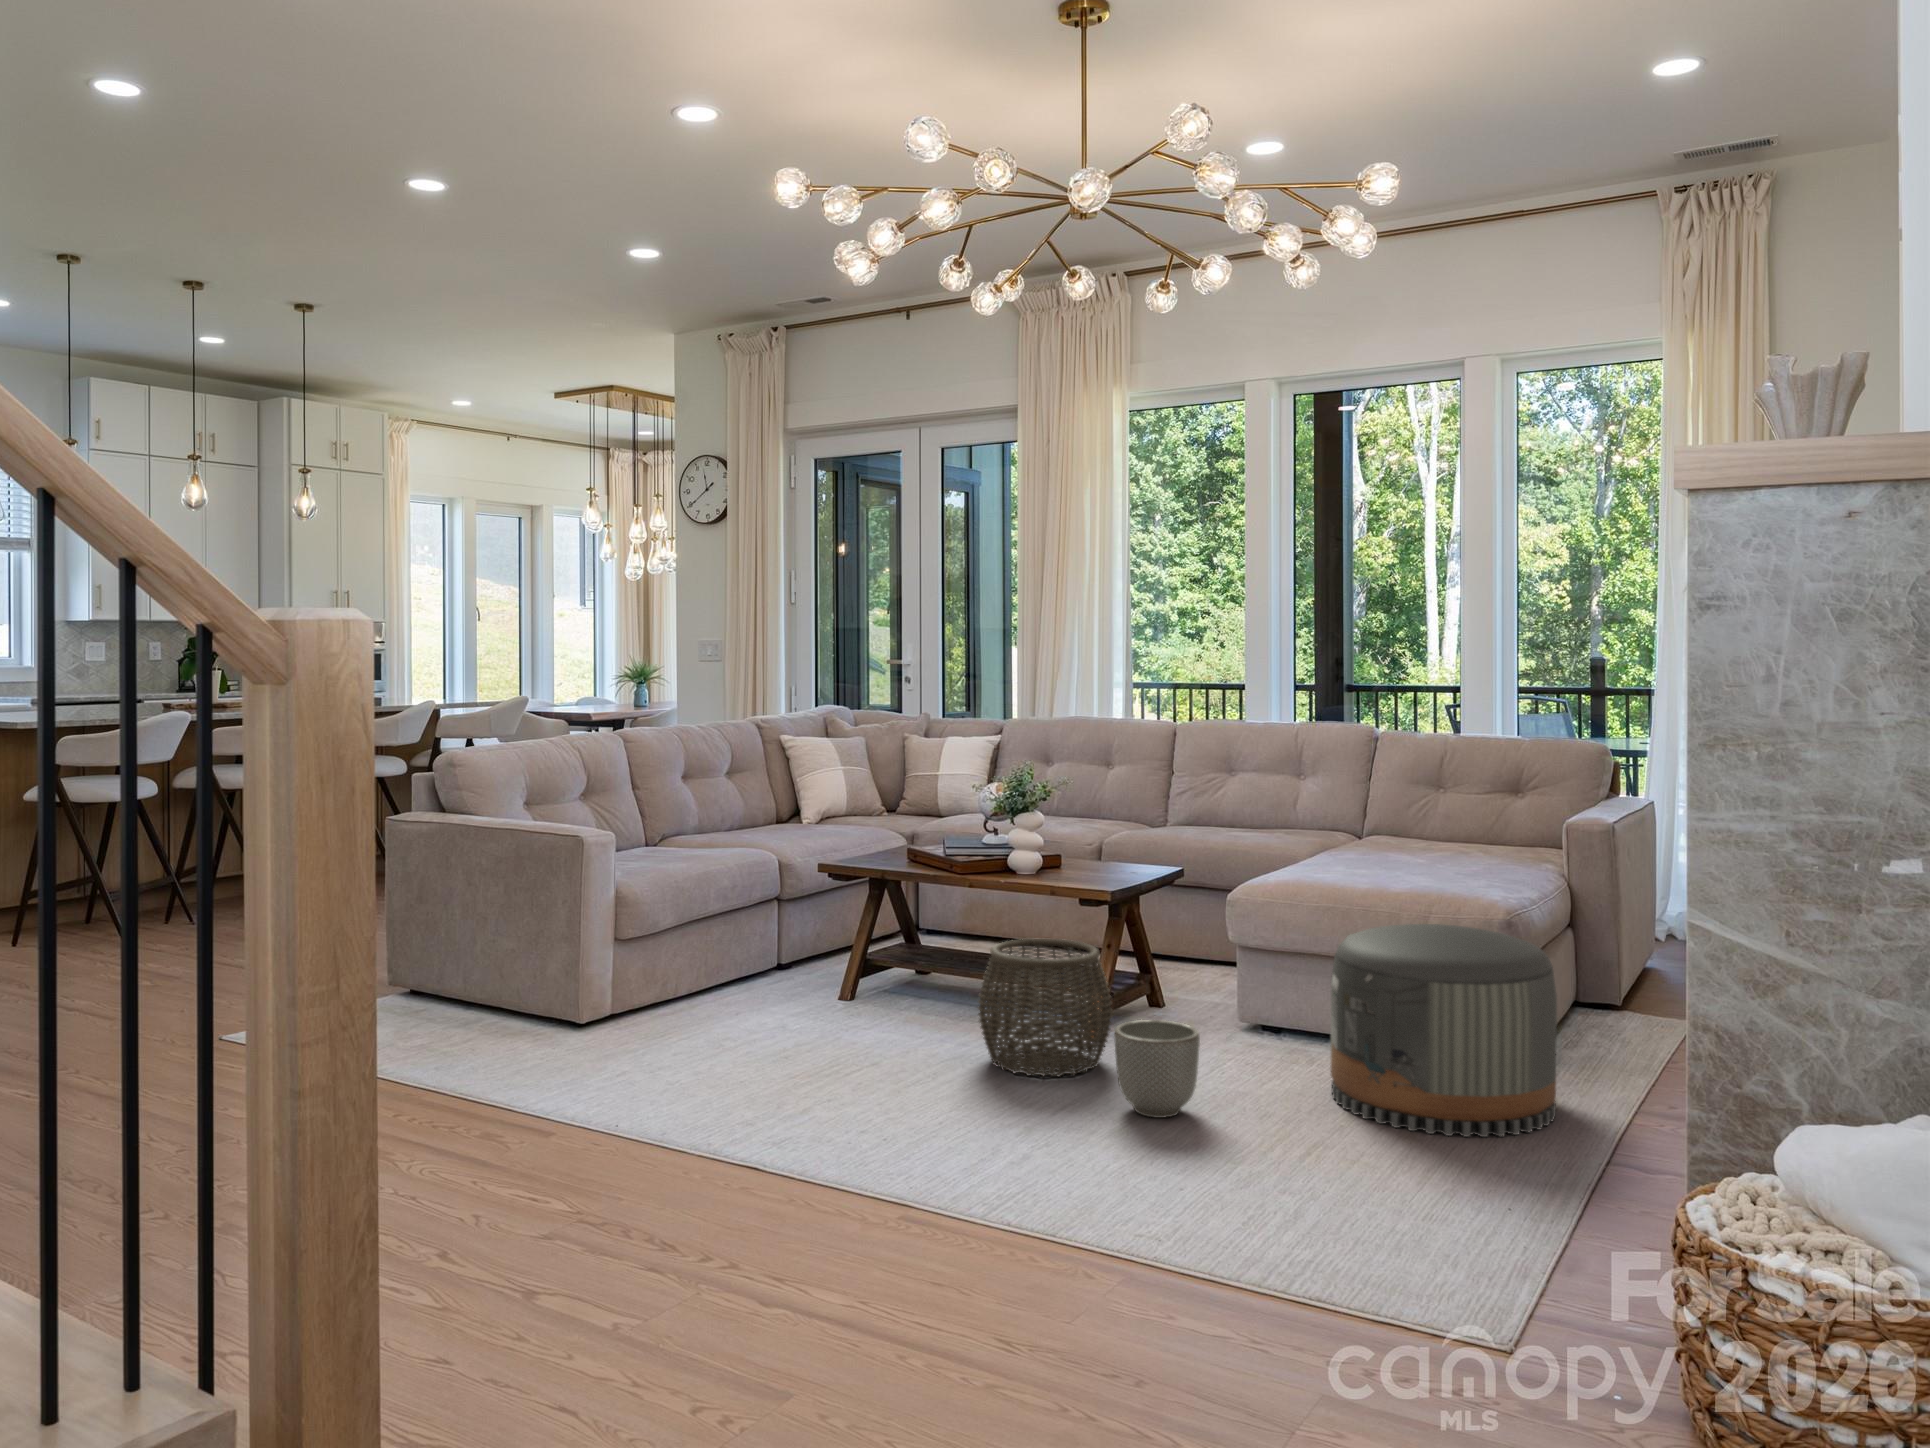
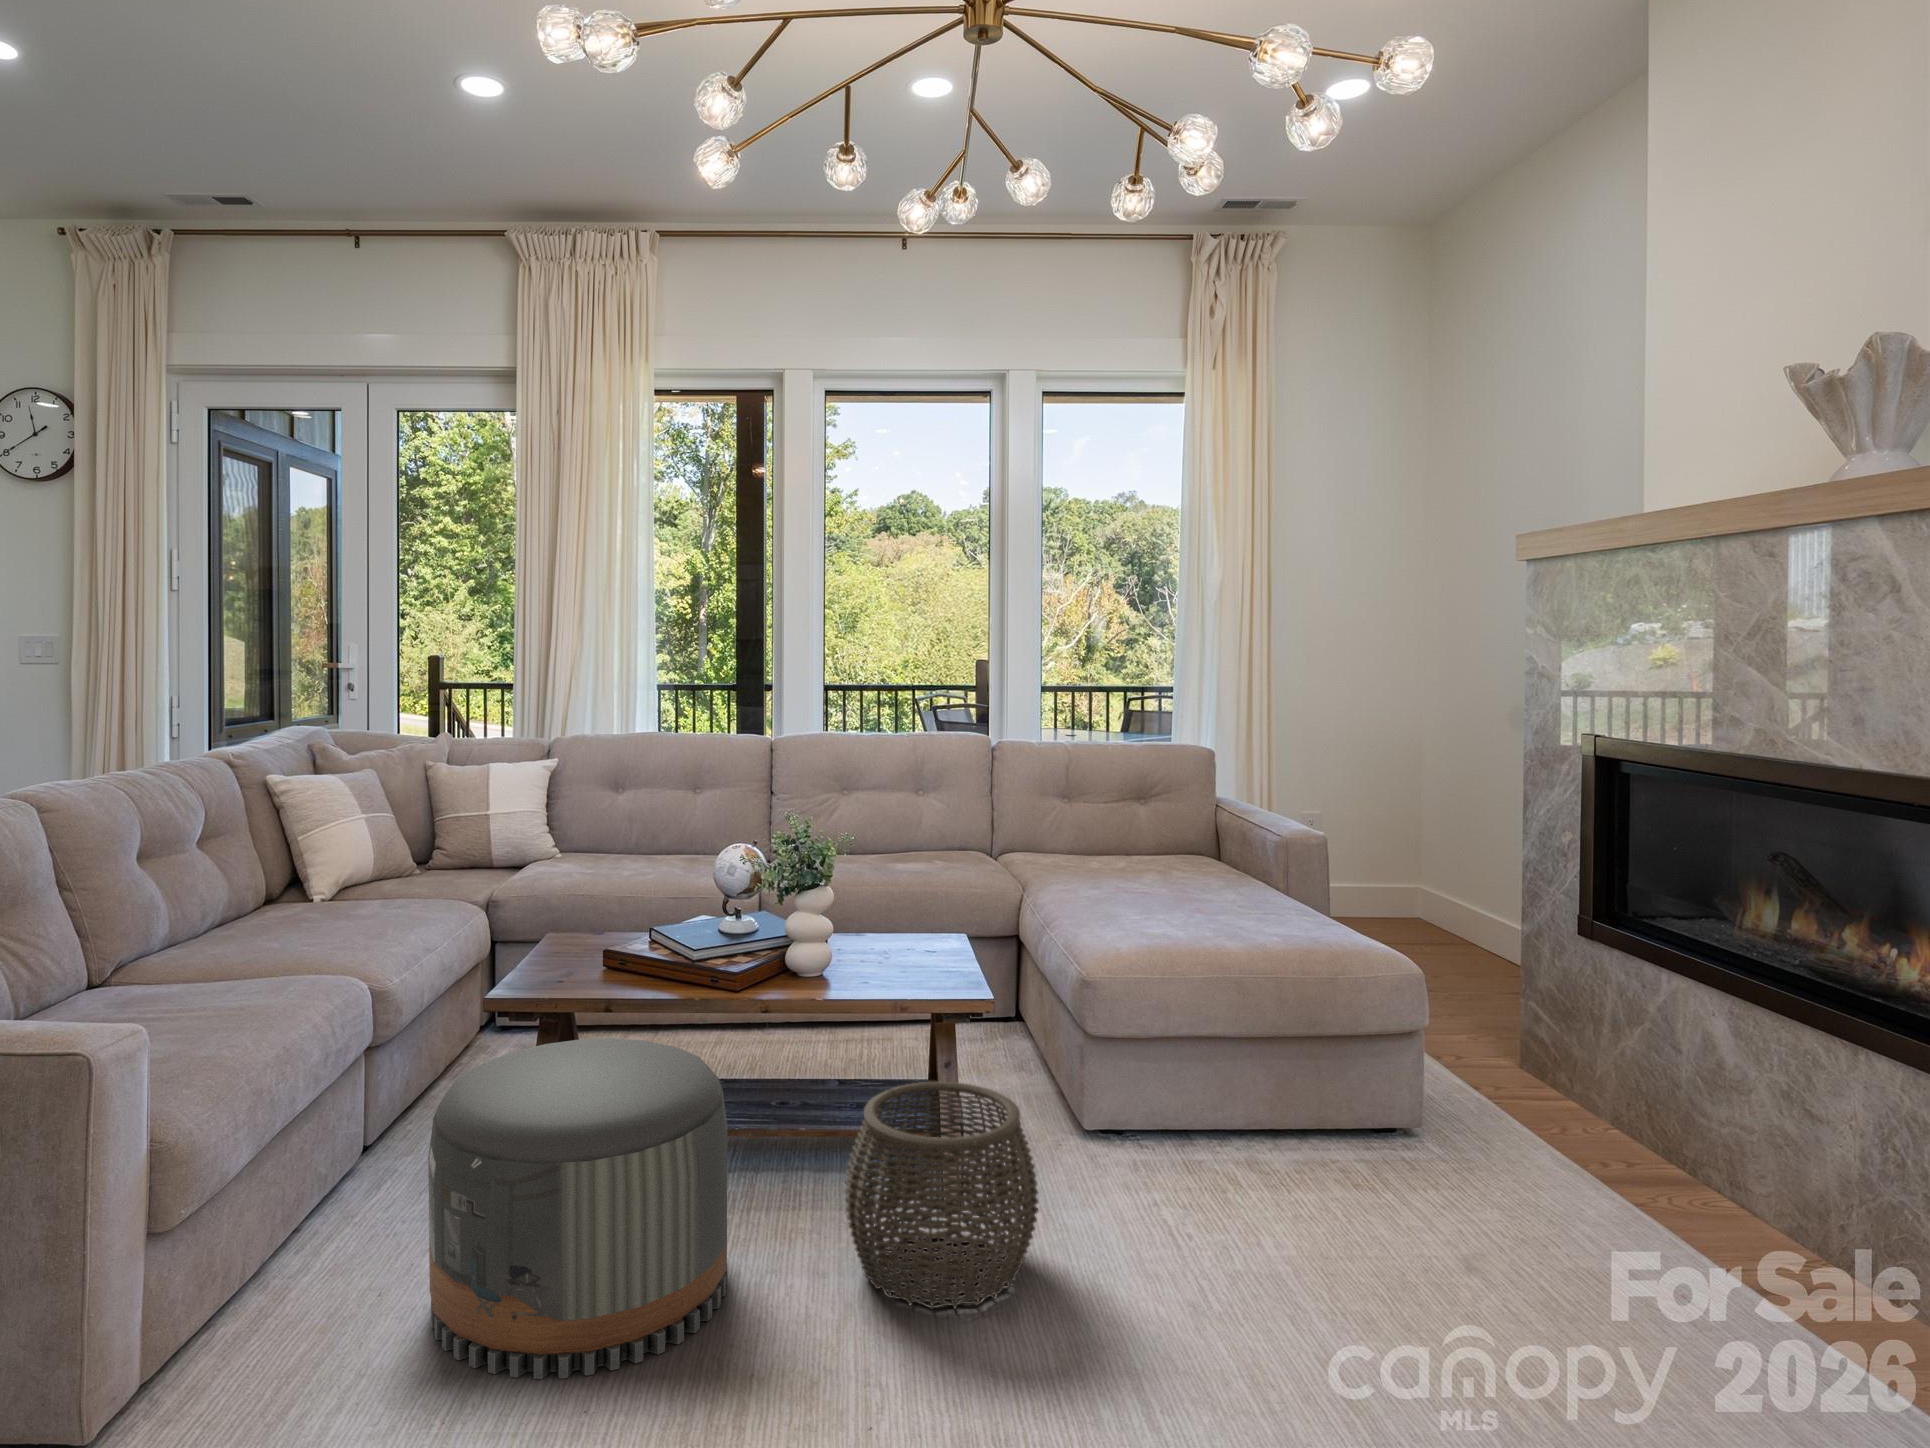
pouf: present [1331,924,1557,1137] -> present [428,1038,727,1379]
planter: present [1114,1020,1200,1118] -> none [1128,1198,1250,1354]

